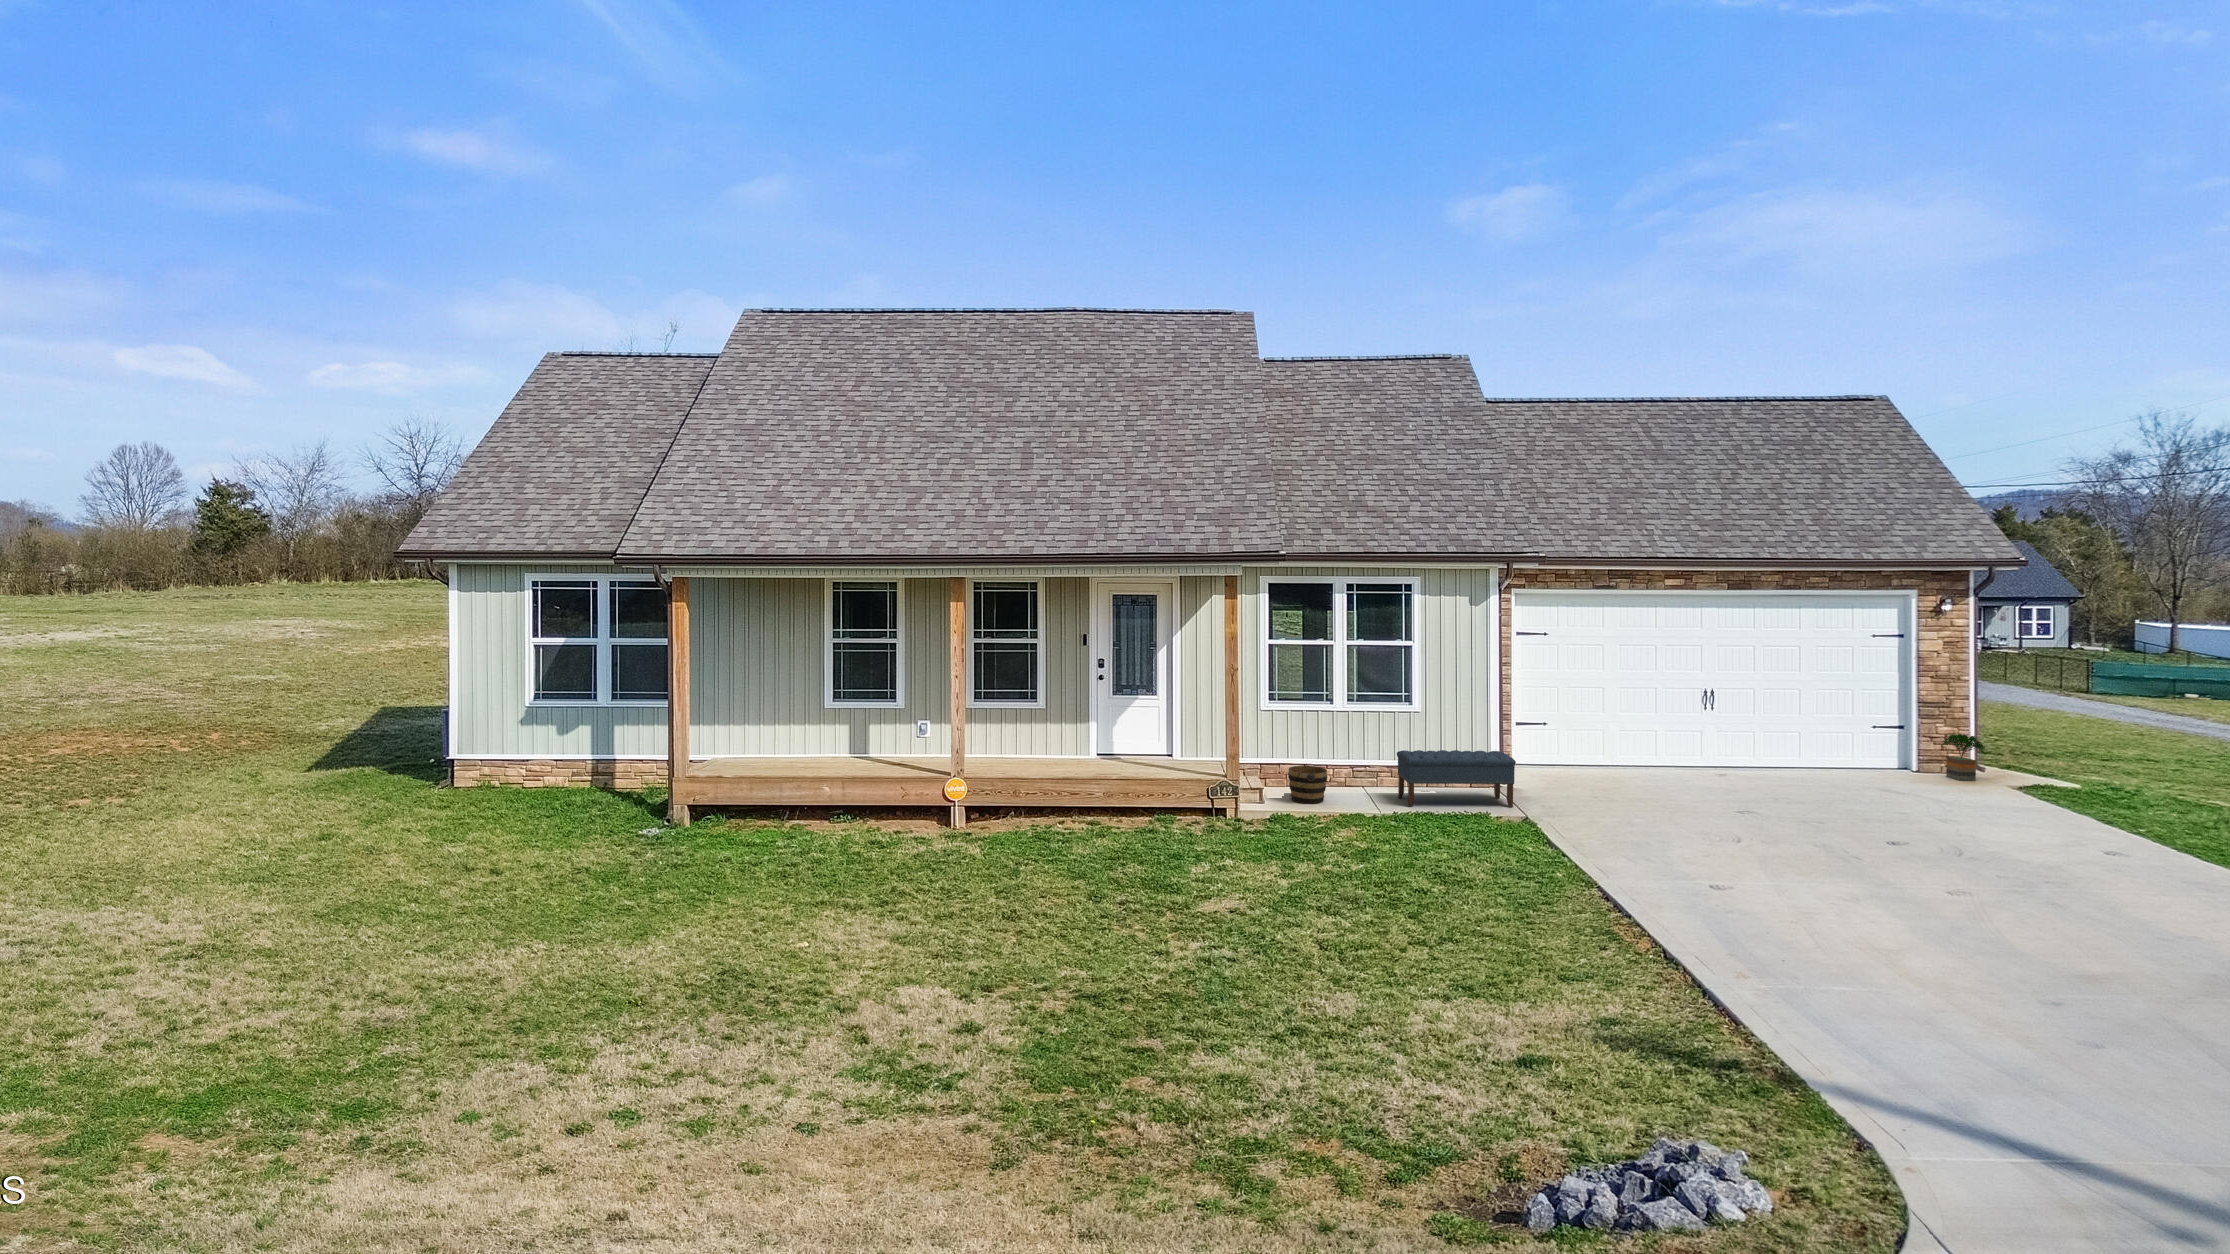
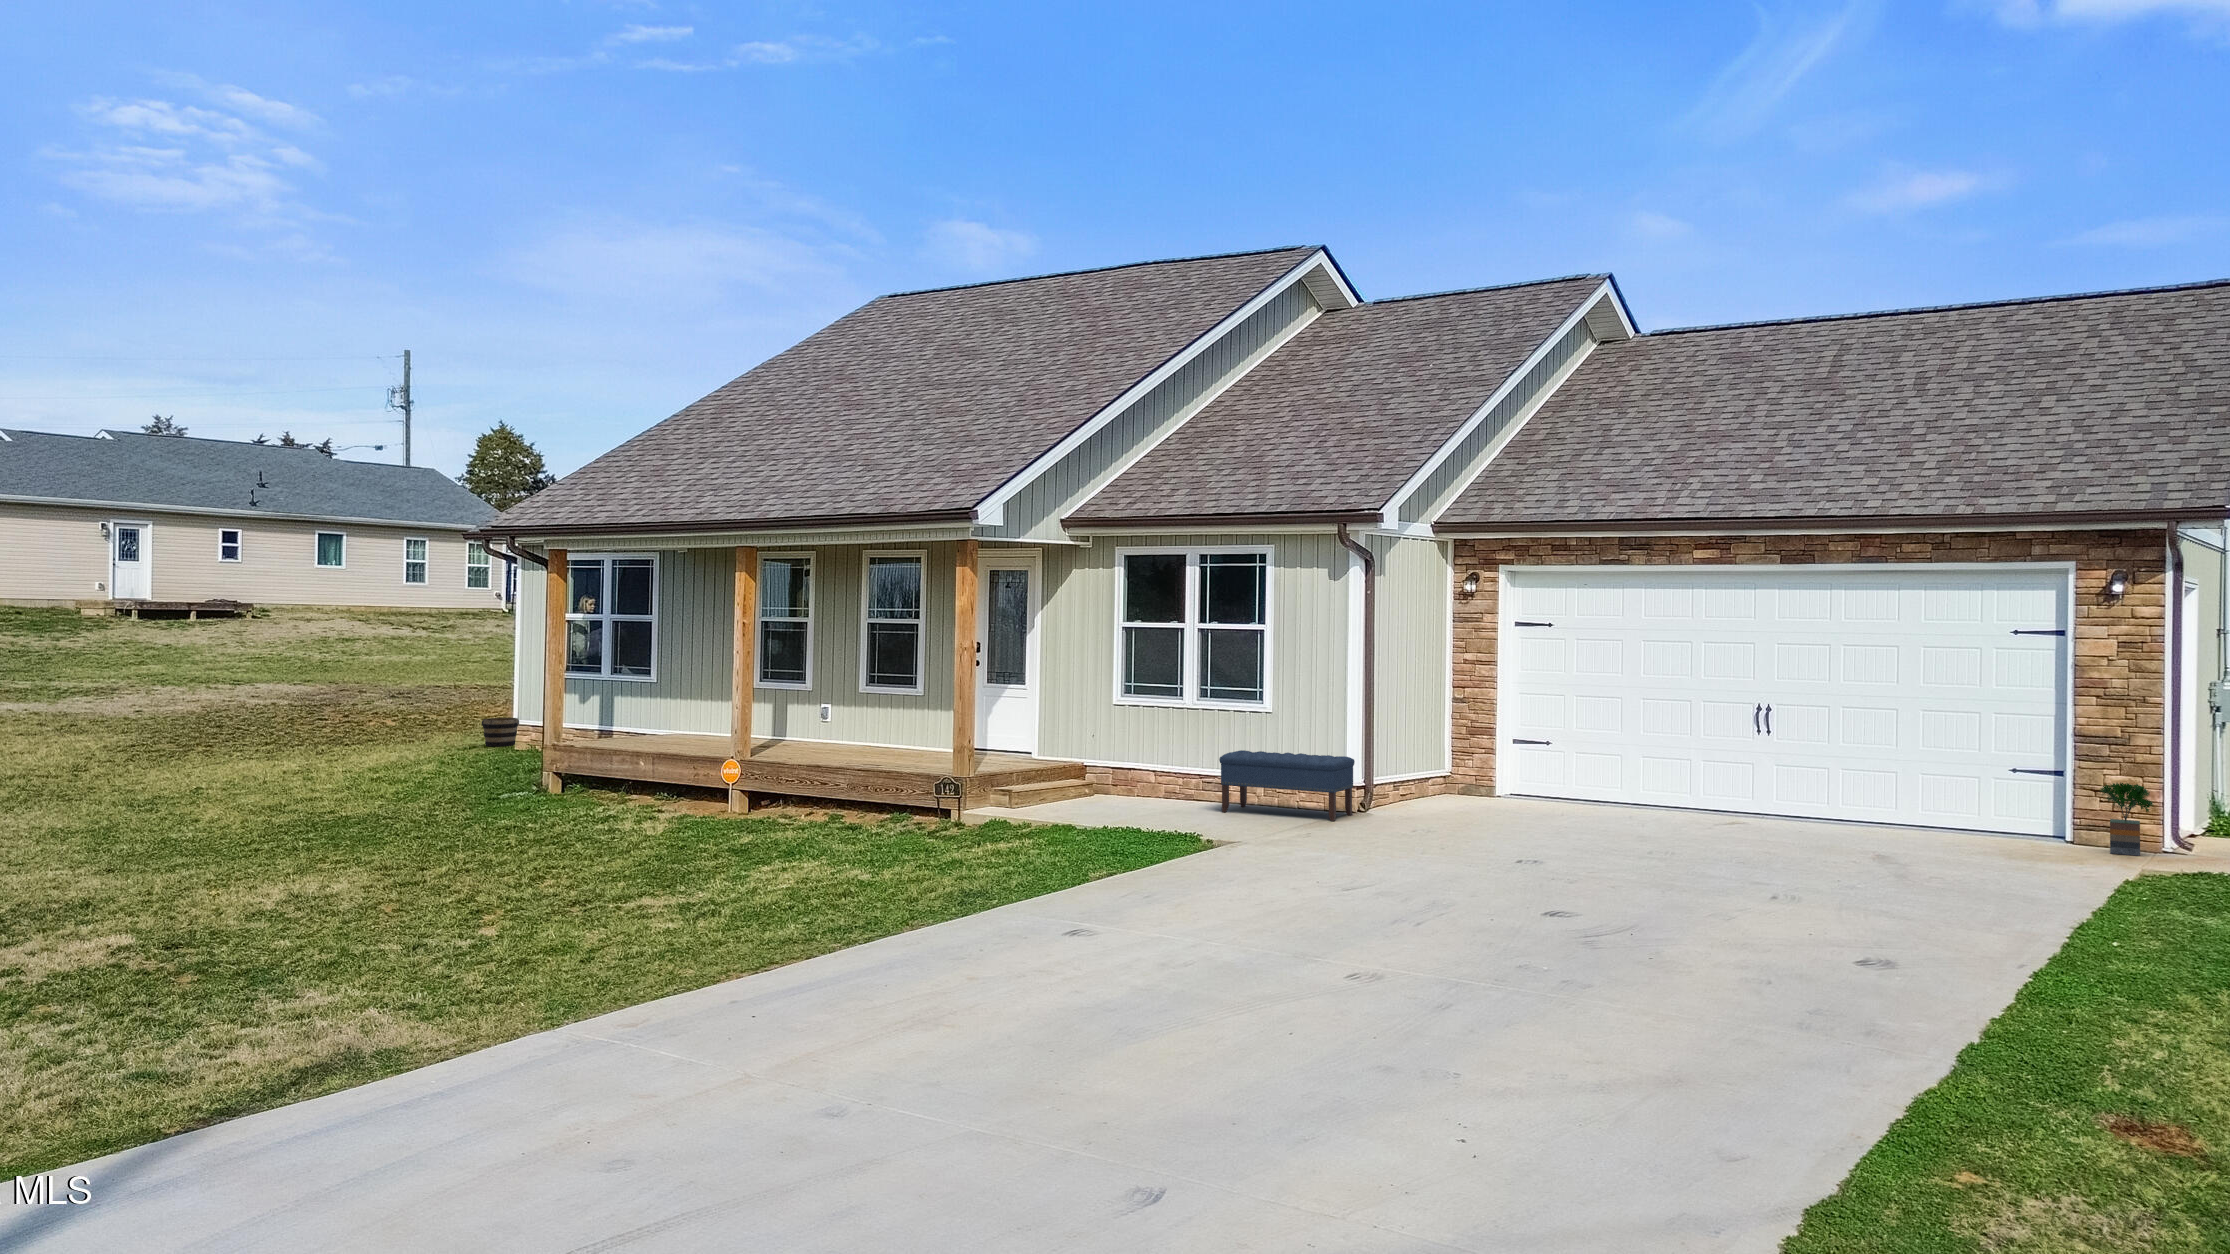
bucket: present [1288,766,1327,804] -> present [482,718,519,746]

